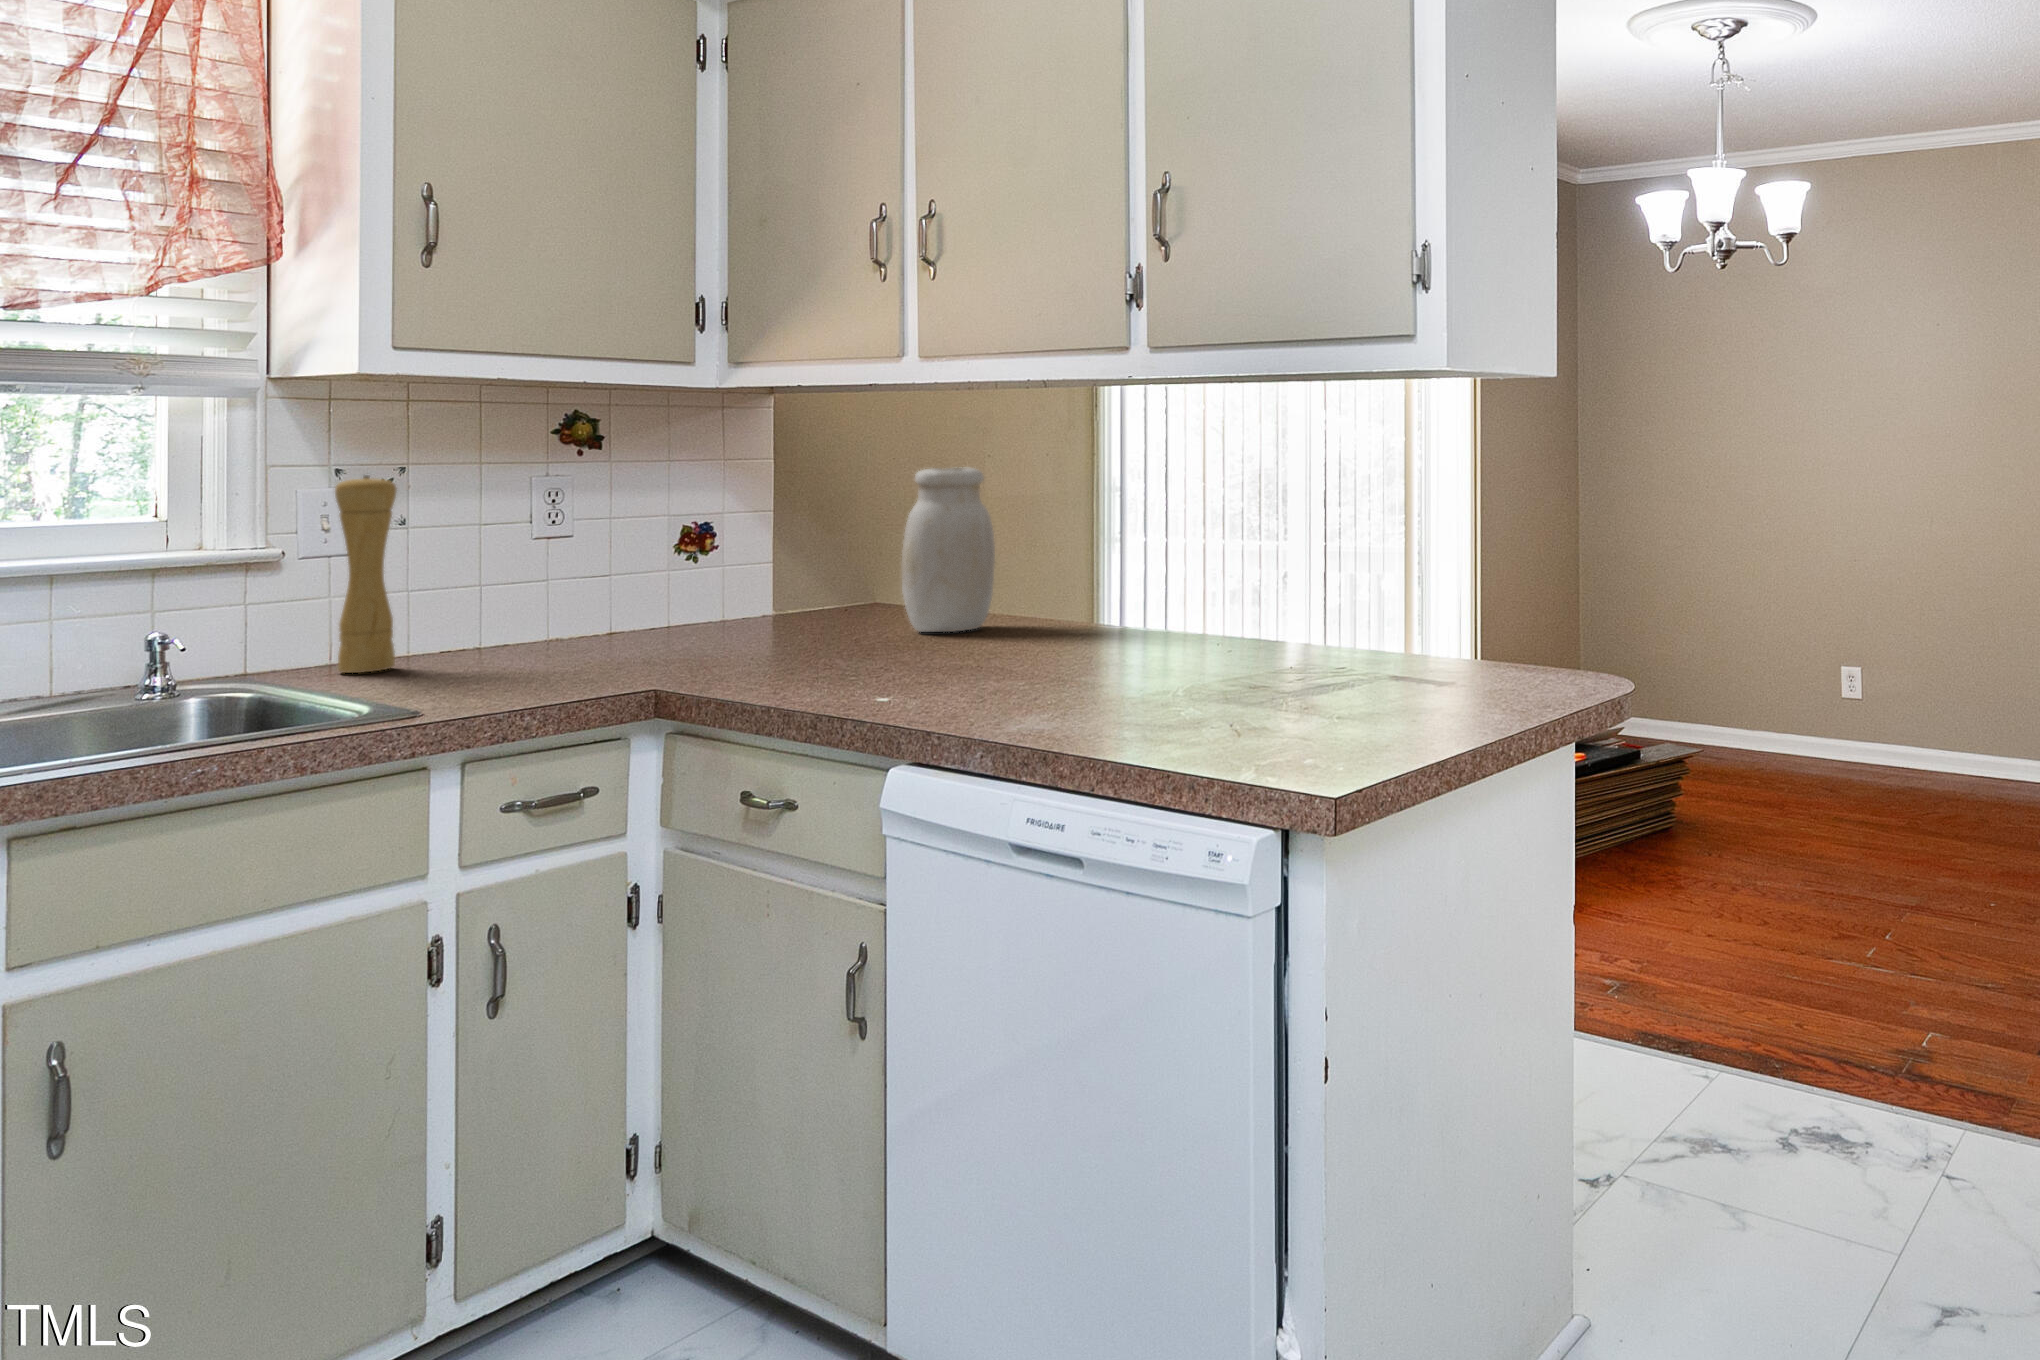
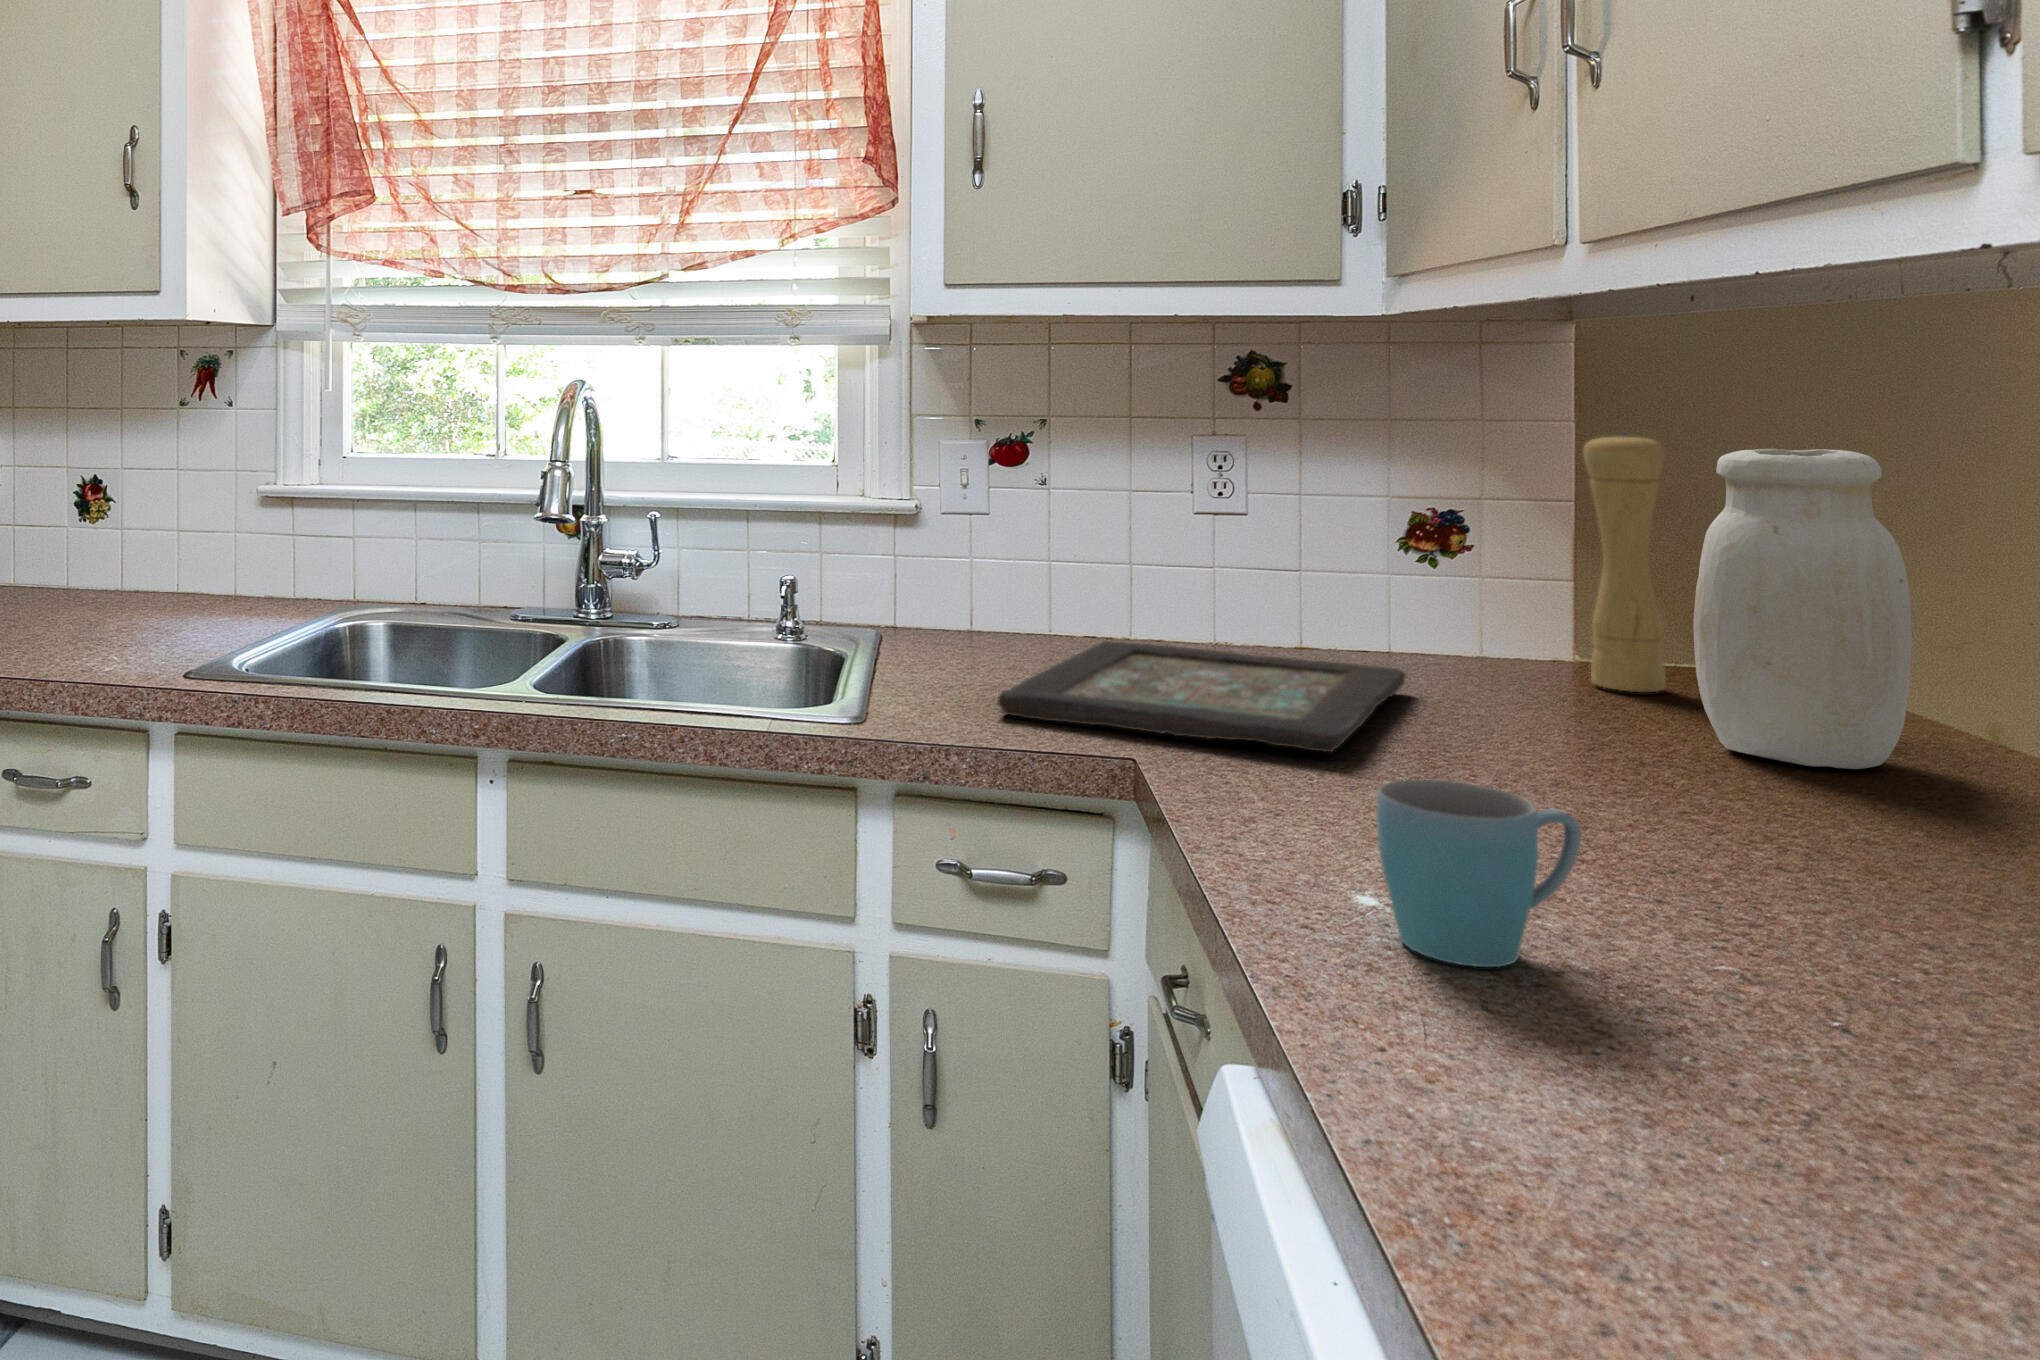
pepper mill: present [335,475,397,673] -> present [1584,432,1666,692]
decorative tray: none [497,625,776,692] -> present [998,641,1406,752]
mug: none [924,626,995,708] -> present [1377,780,1581,967]

